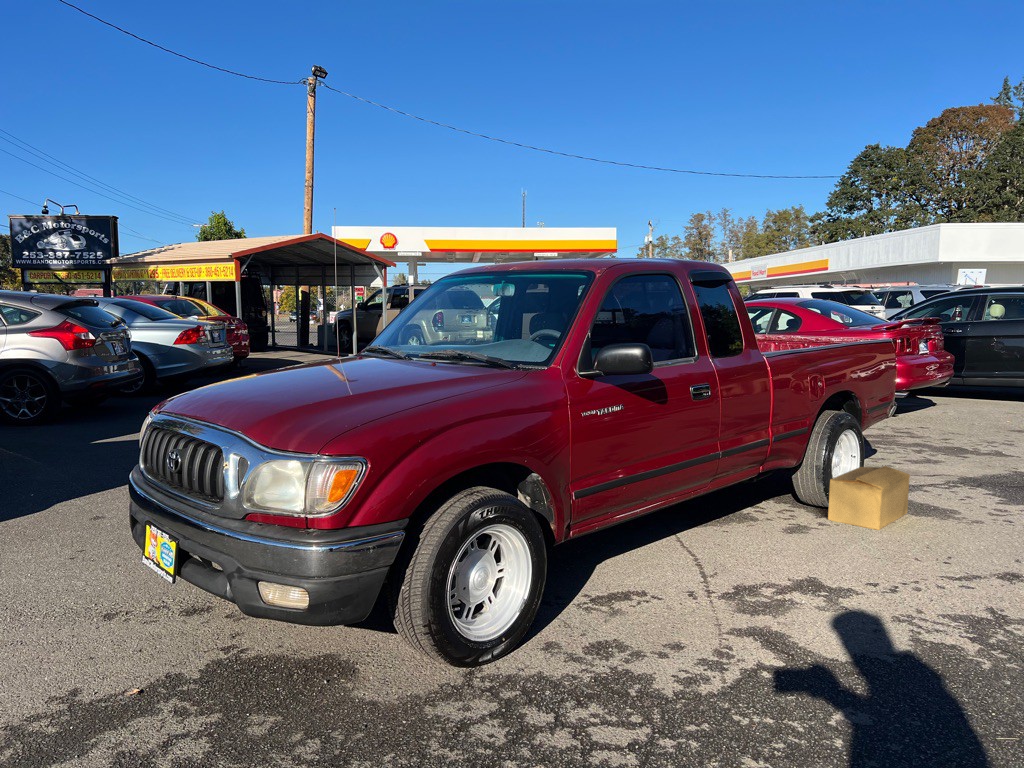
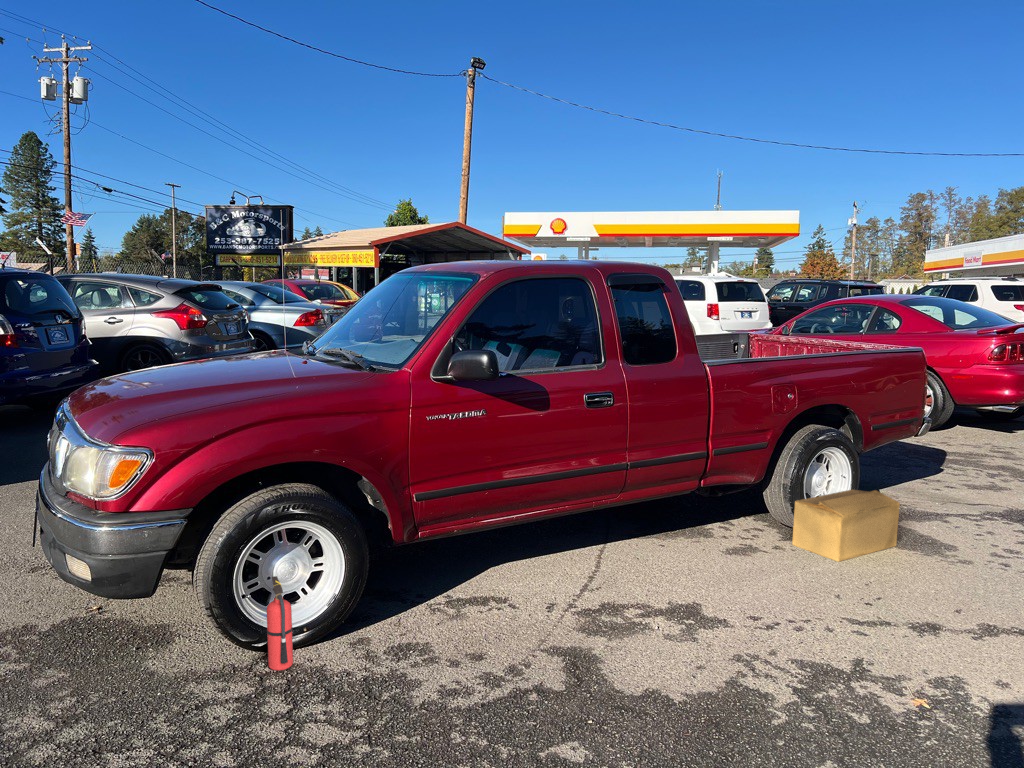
fire extinguisher: none [484,585,514,686] -> present [267,576,293,671]

